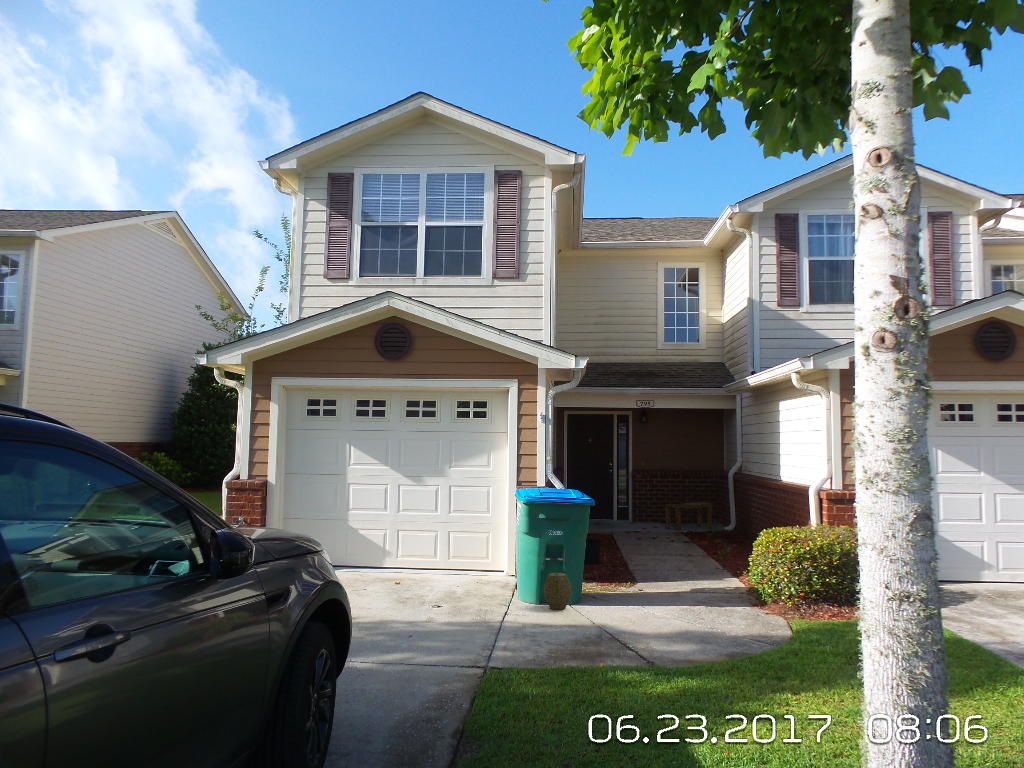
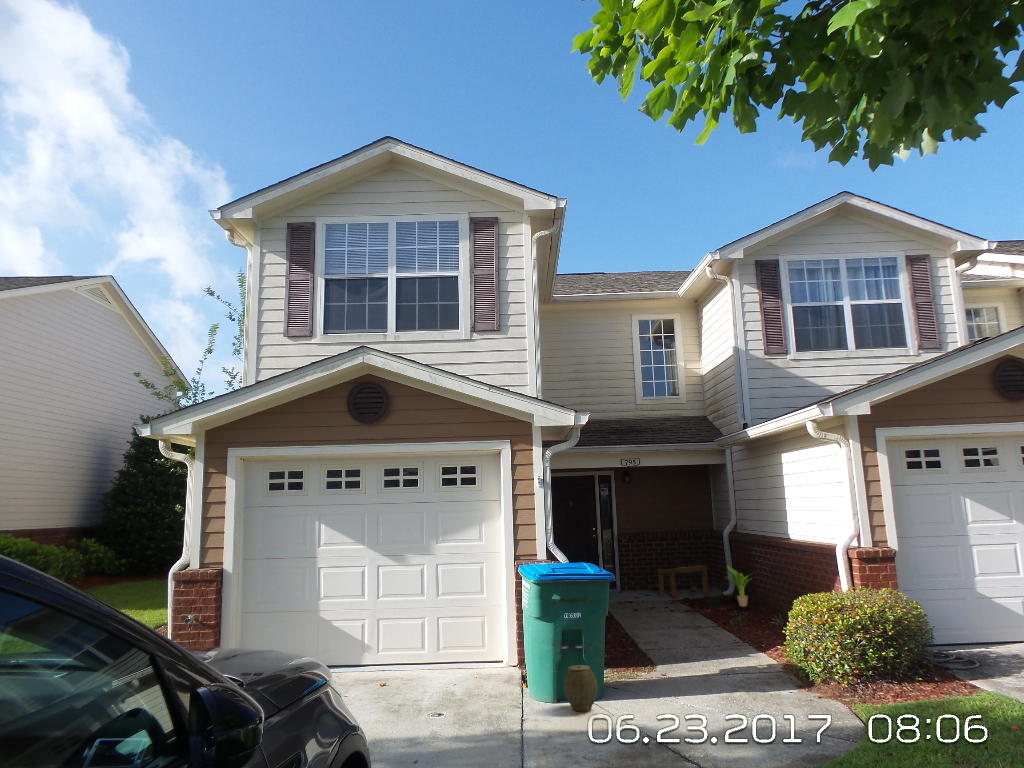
potted plant: none [722,503,750,541] -> present [727,565,752,607]

